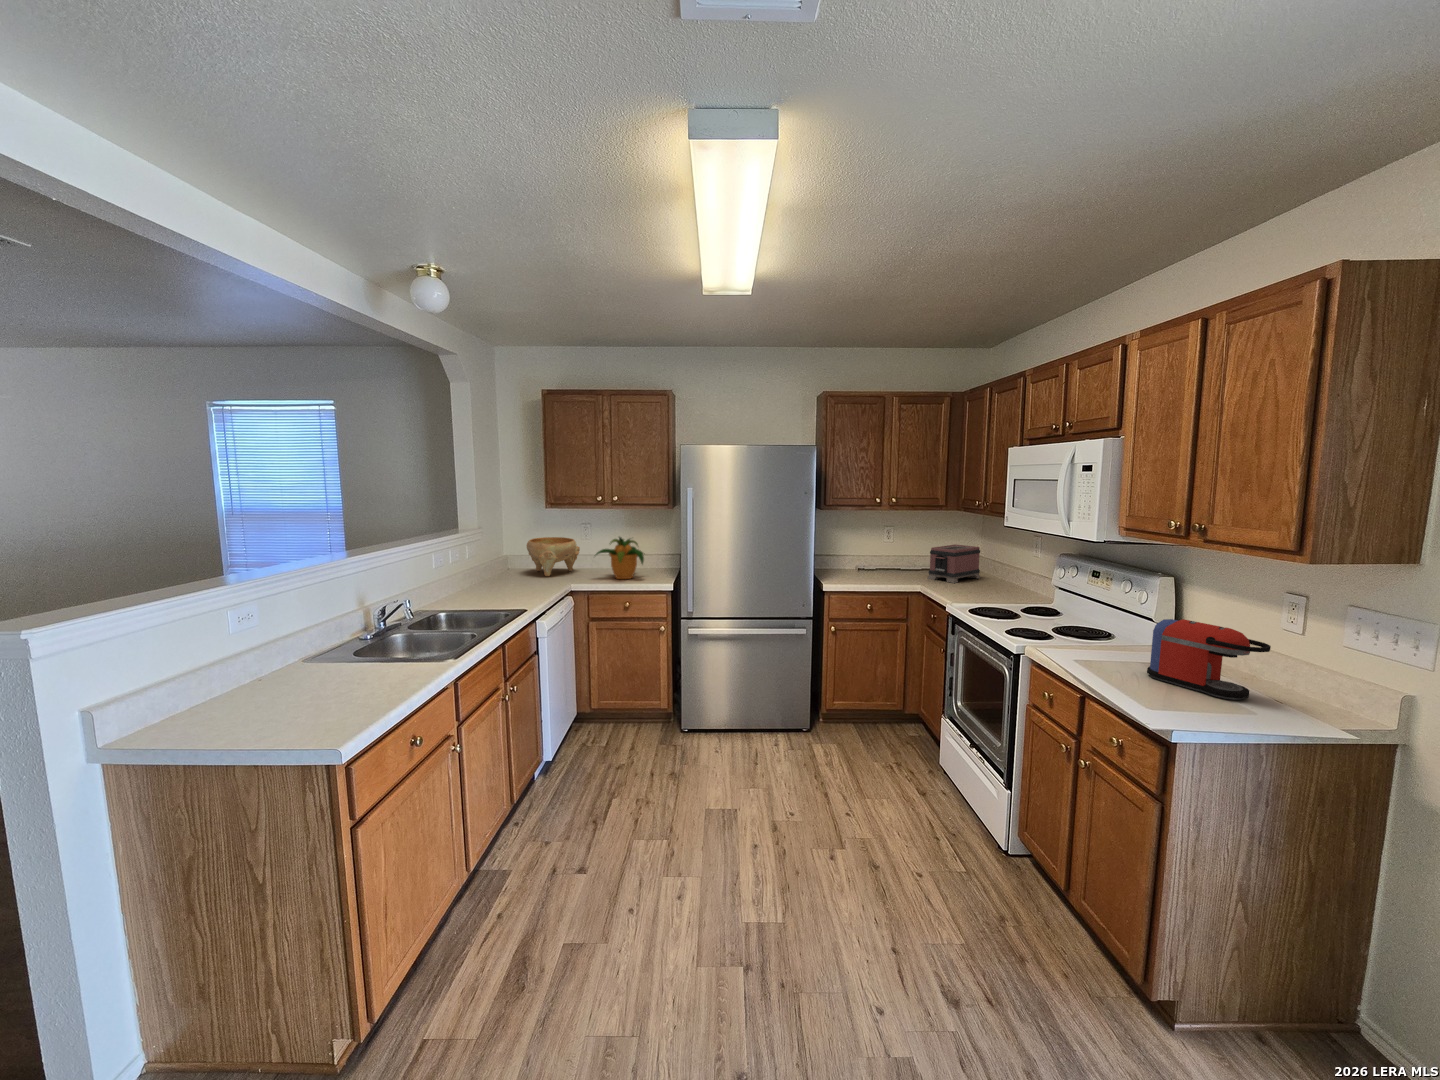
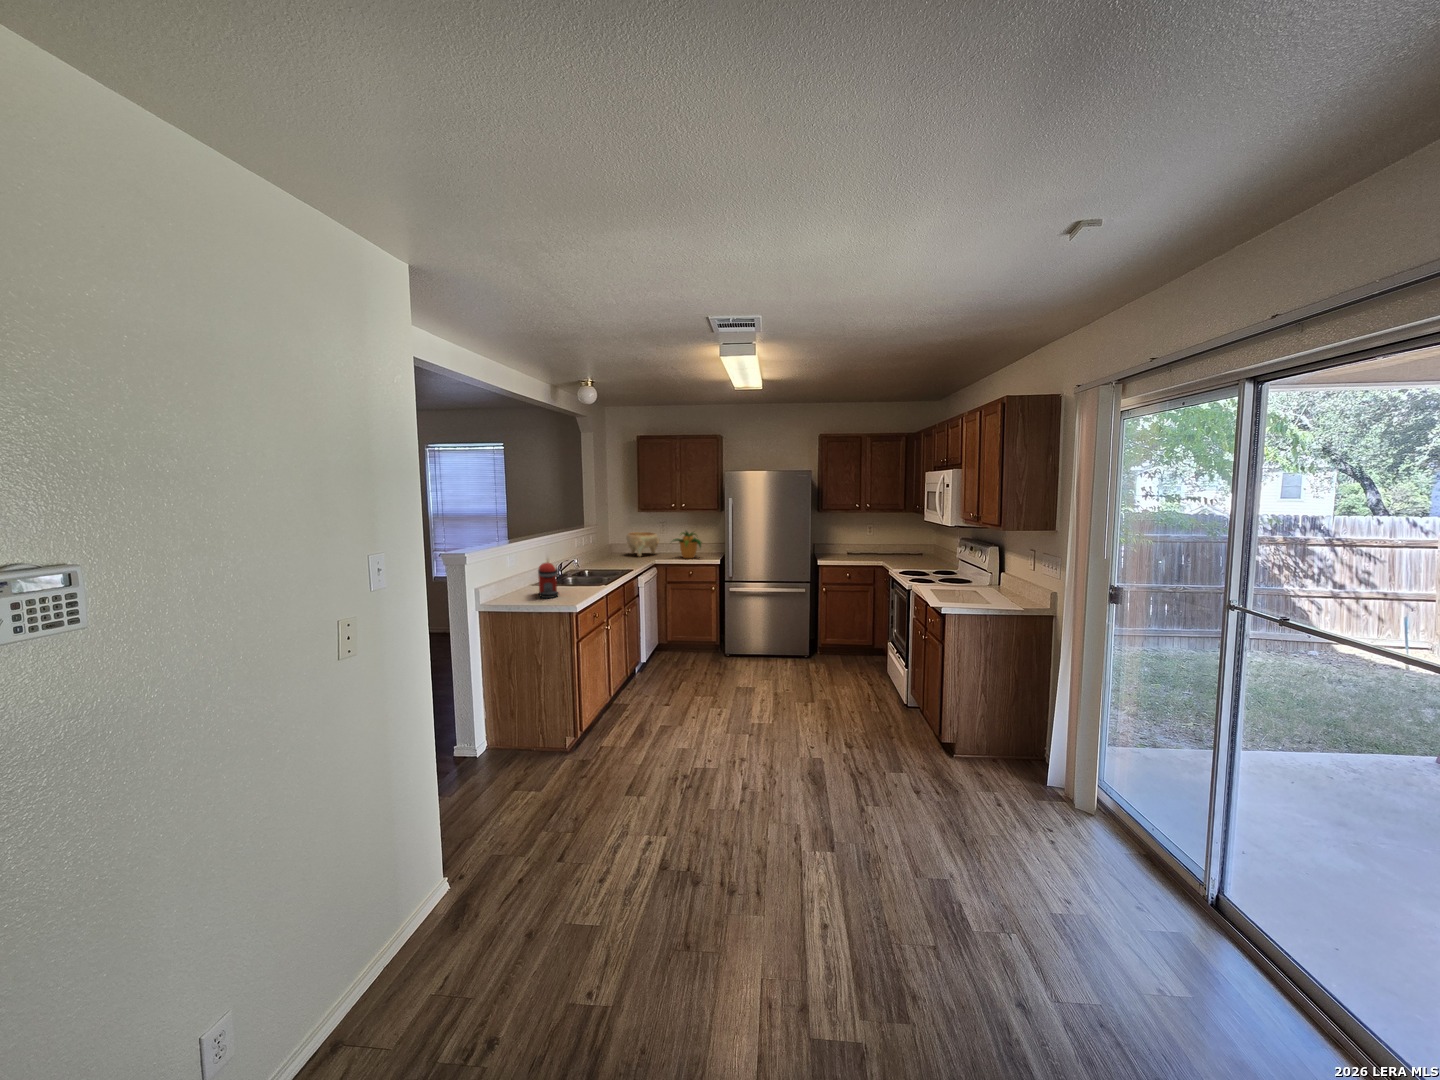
toaster: present [927,544,980,583] -> none [892,536,930,561]
coffee maker: present [1147,619,1271,700] -> present [538,563,559,598]

